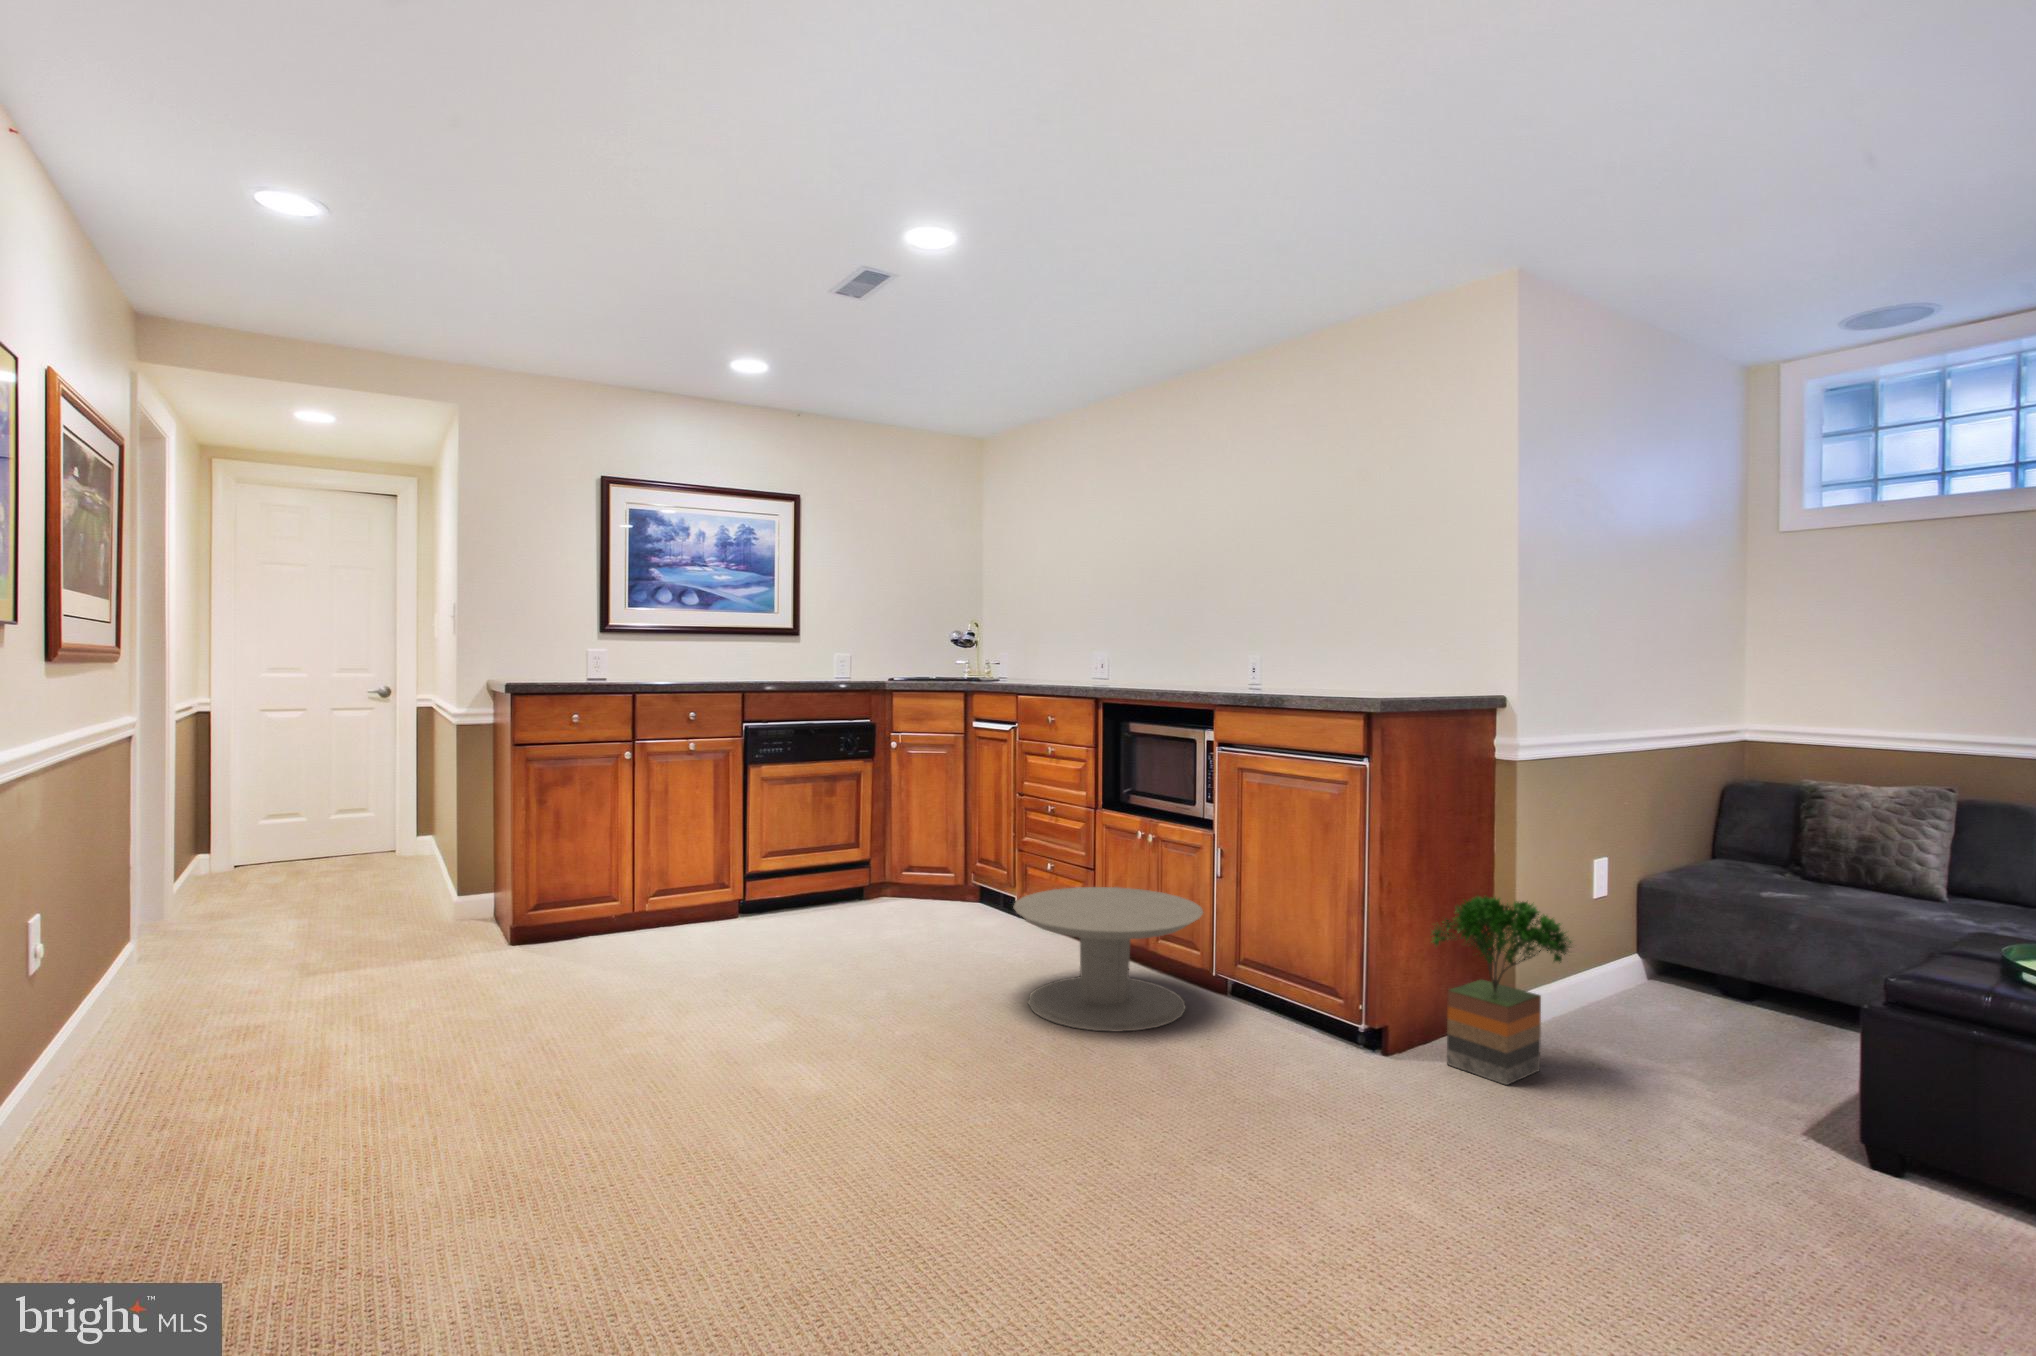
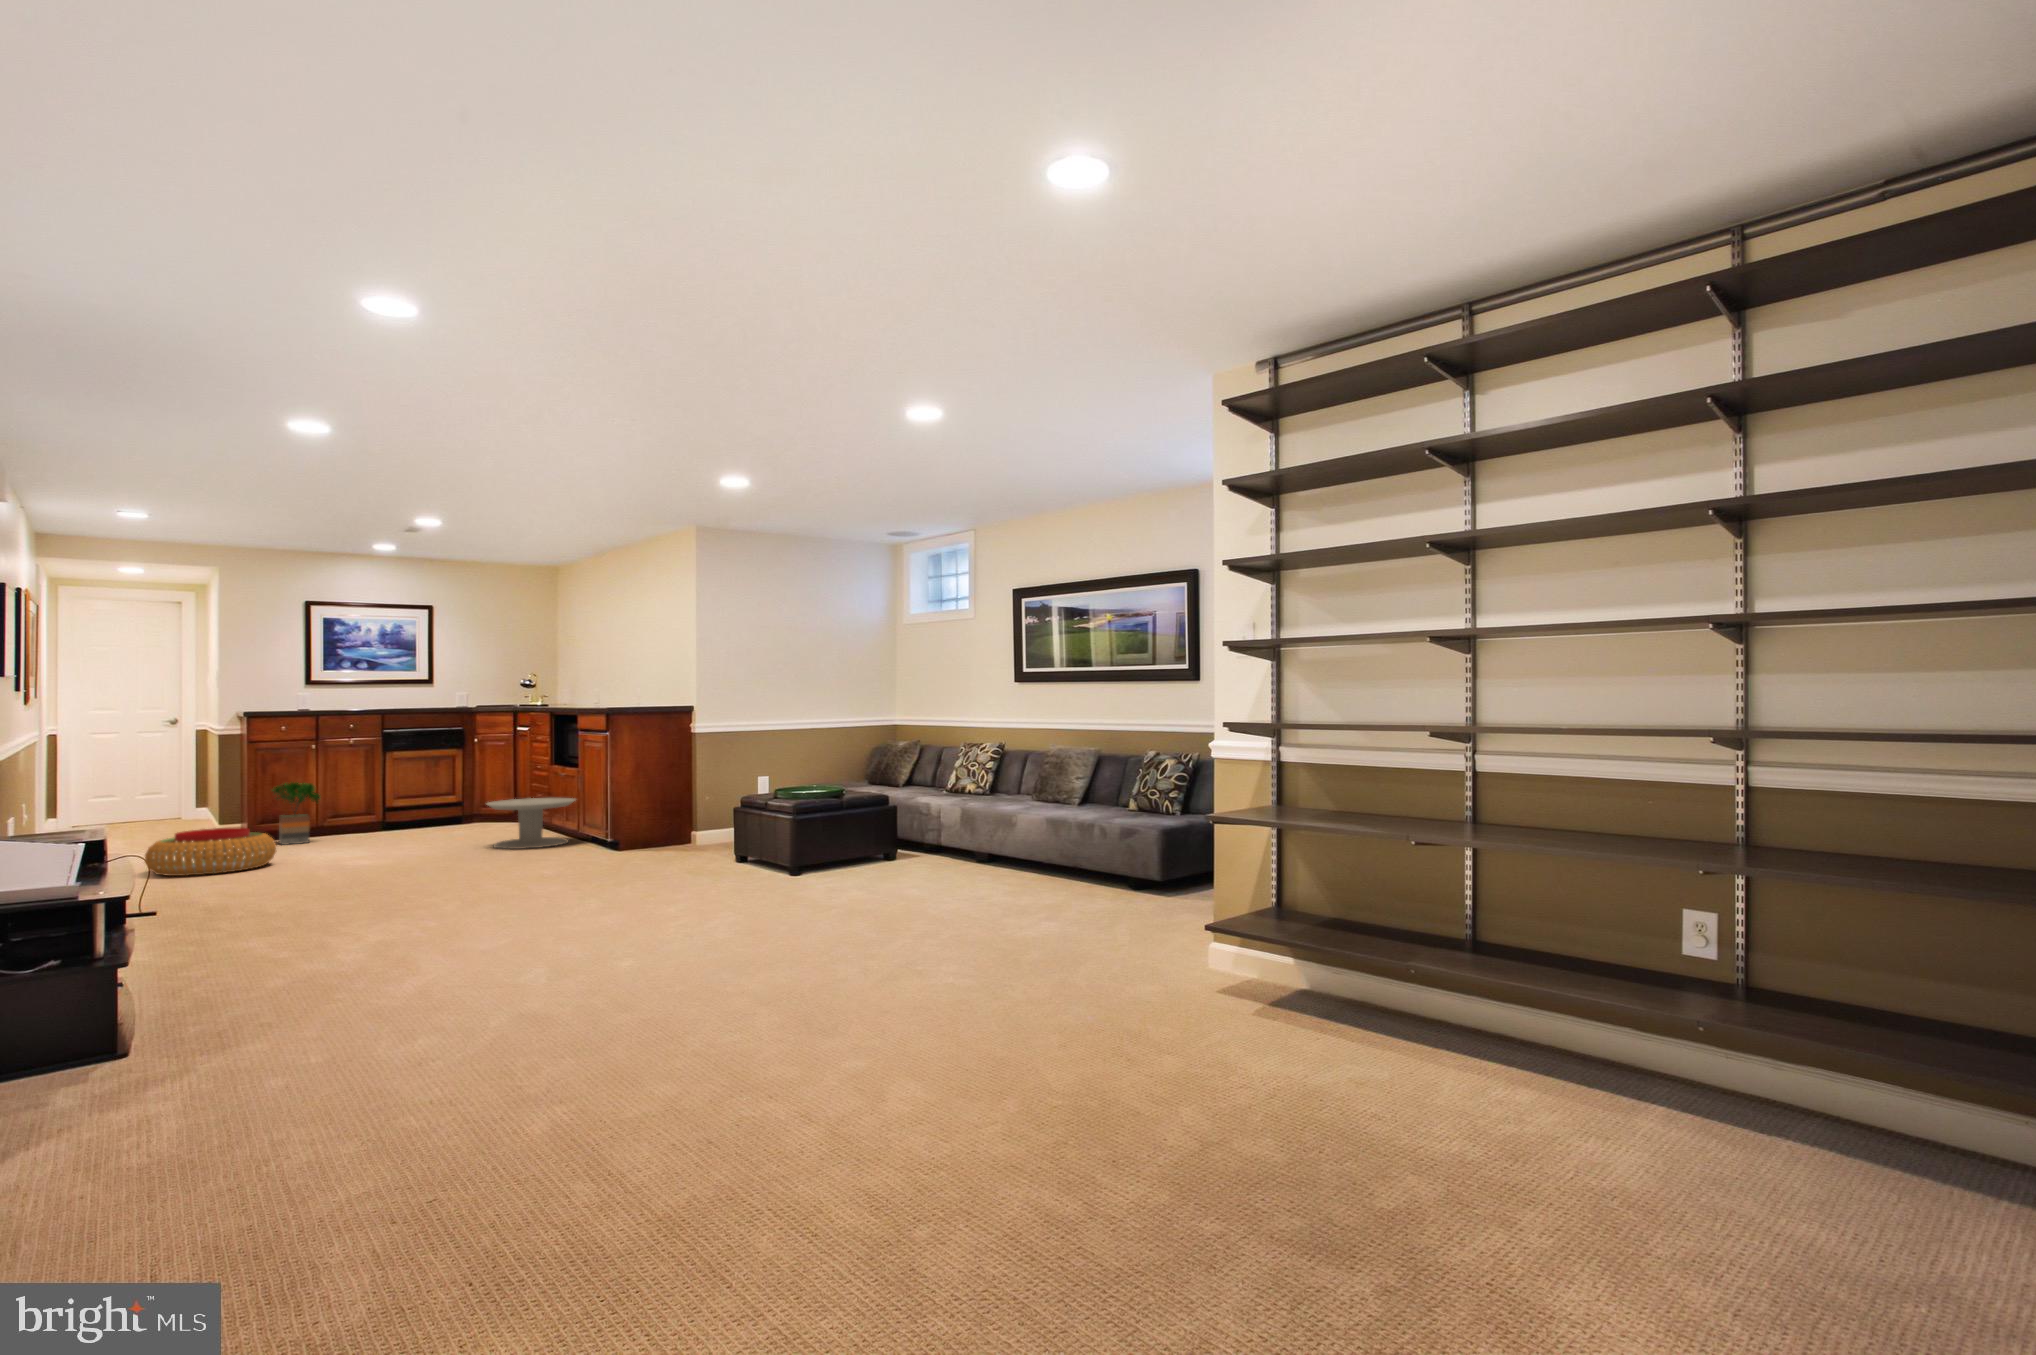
potted tree: present [1431,896,1571,1085] -> present [273,783,320,845]
pouf: none [282,984,596,1159] -> present [145,828,276,876]

